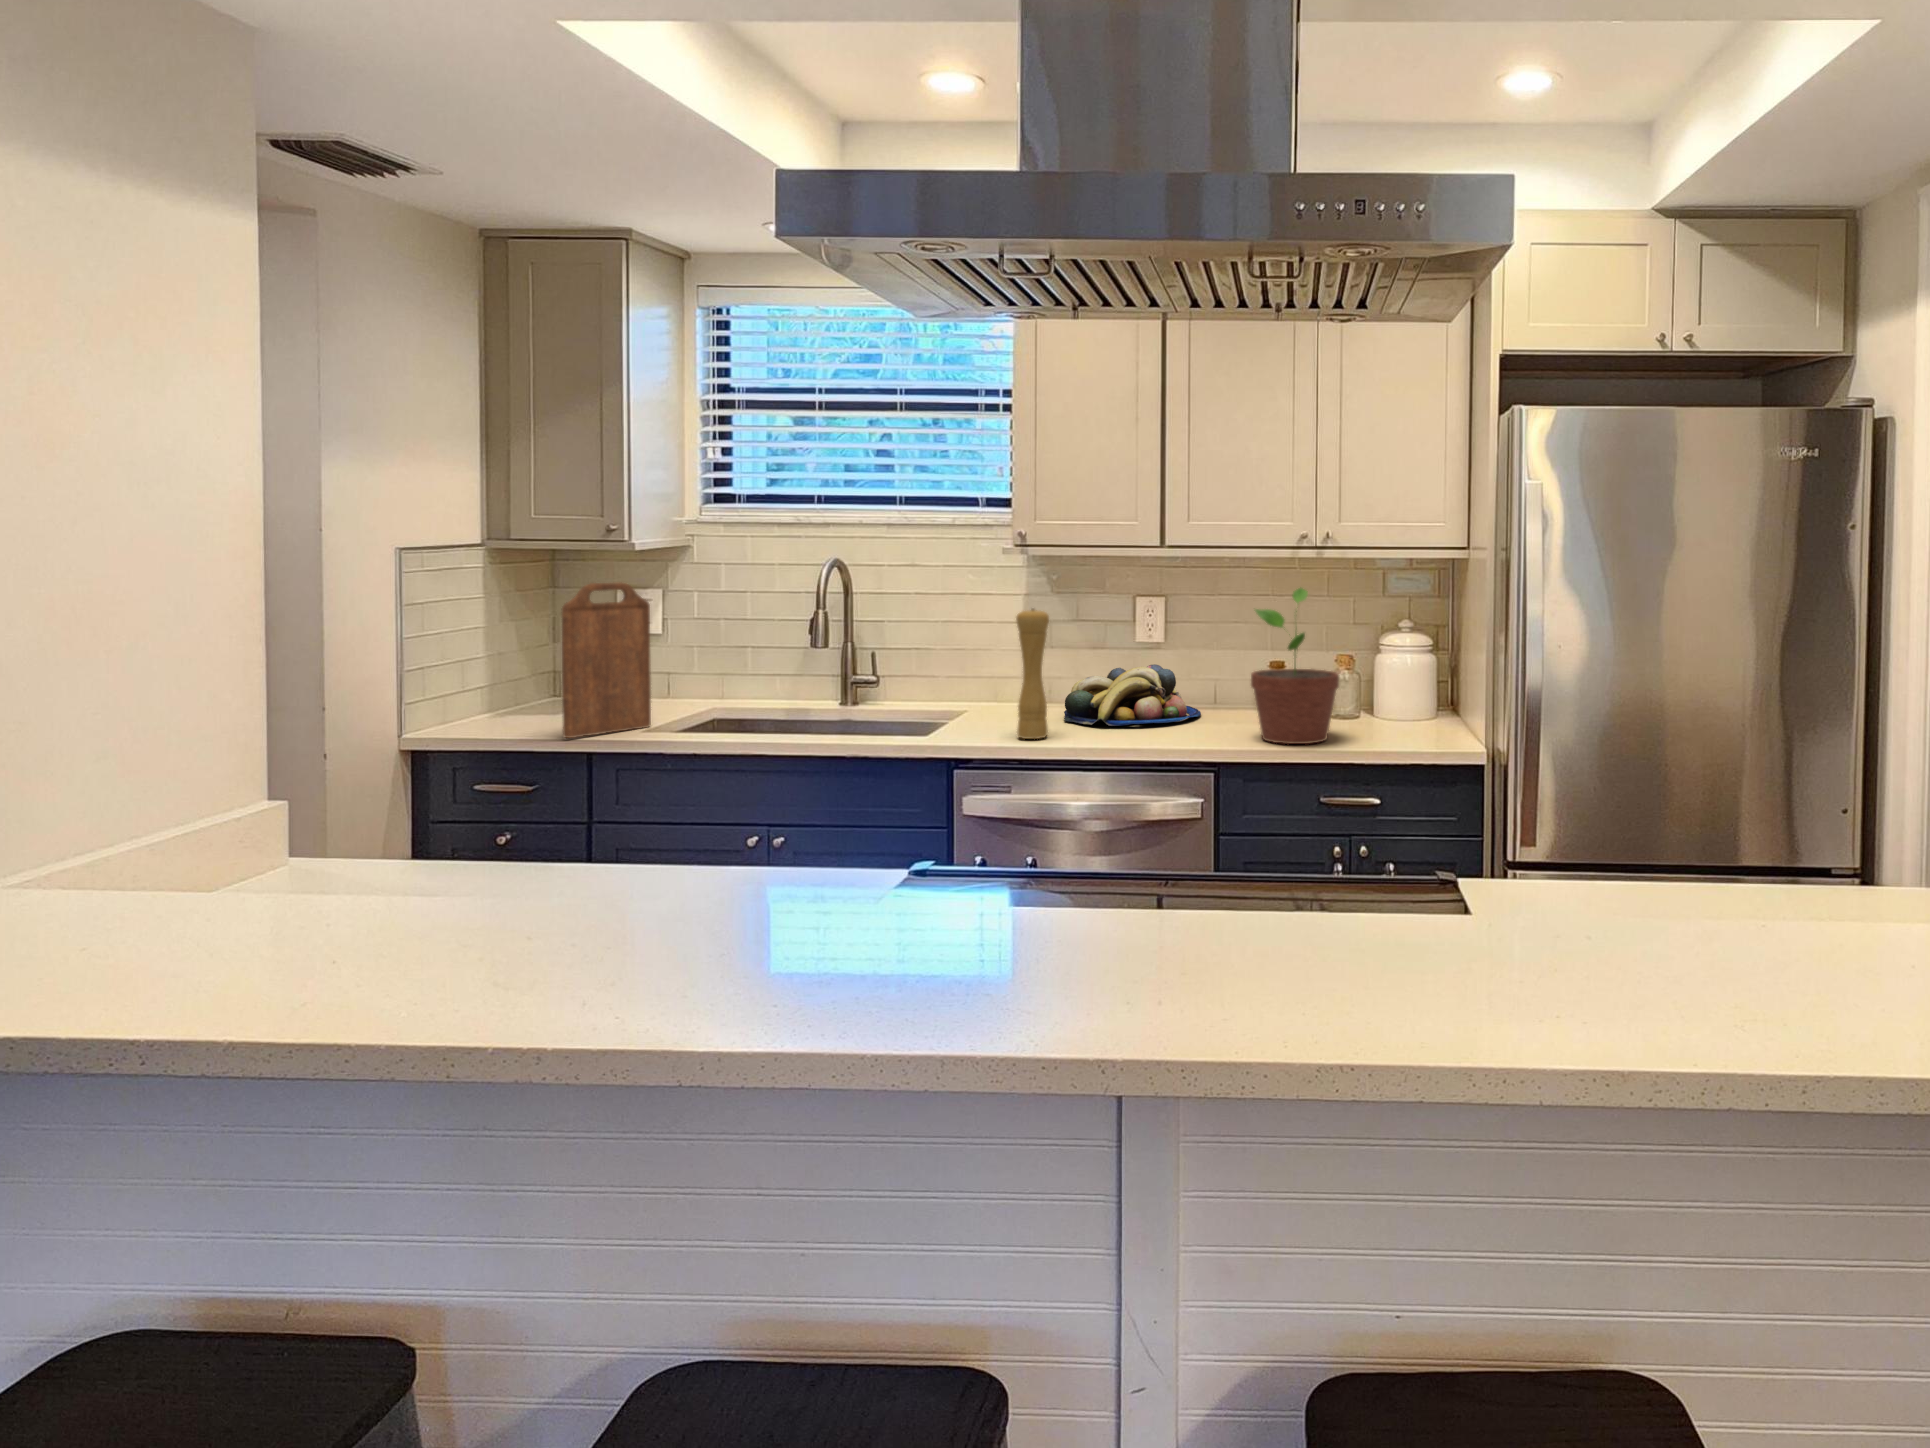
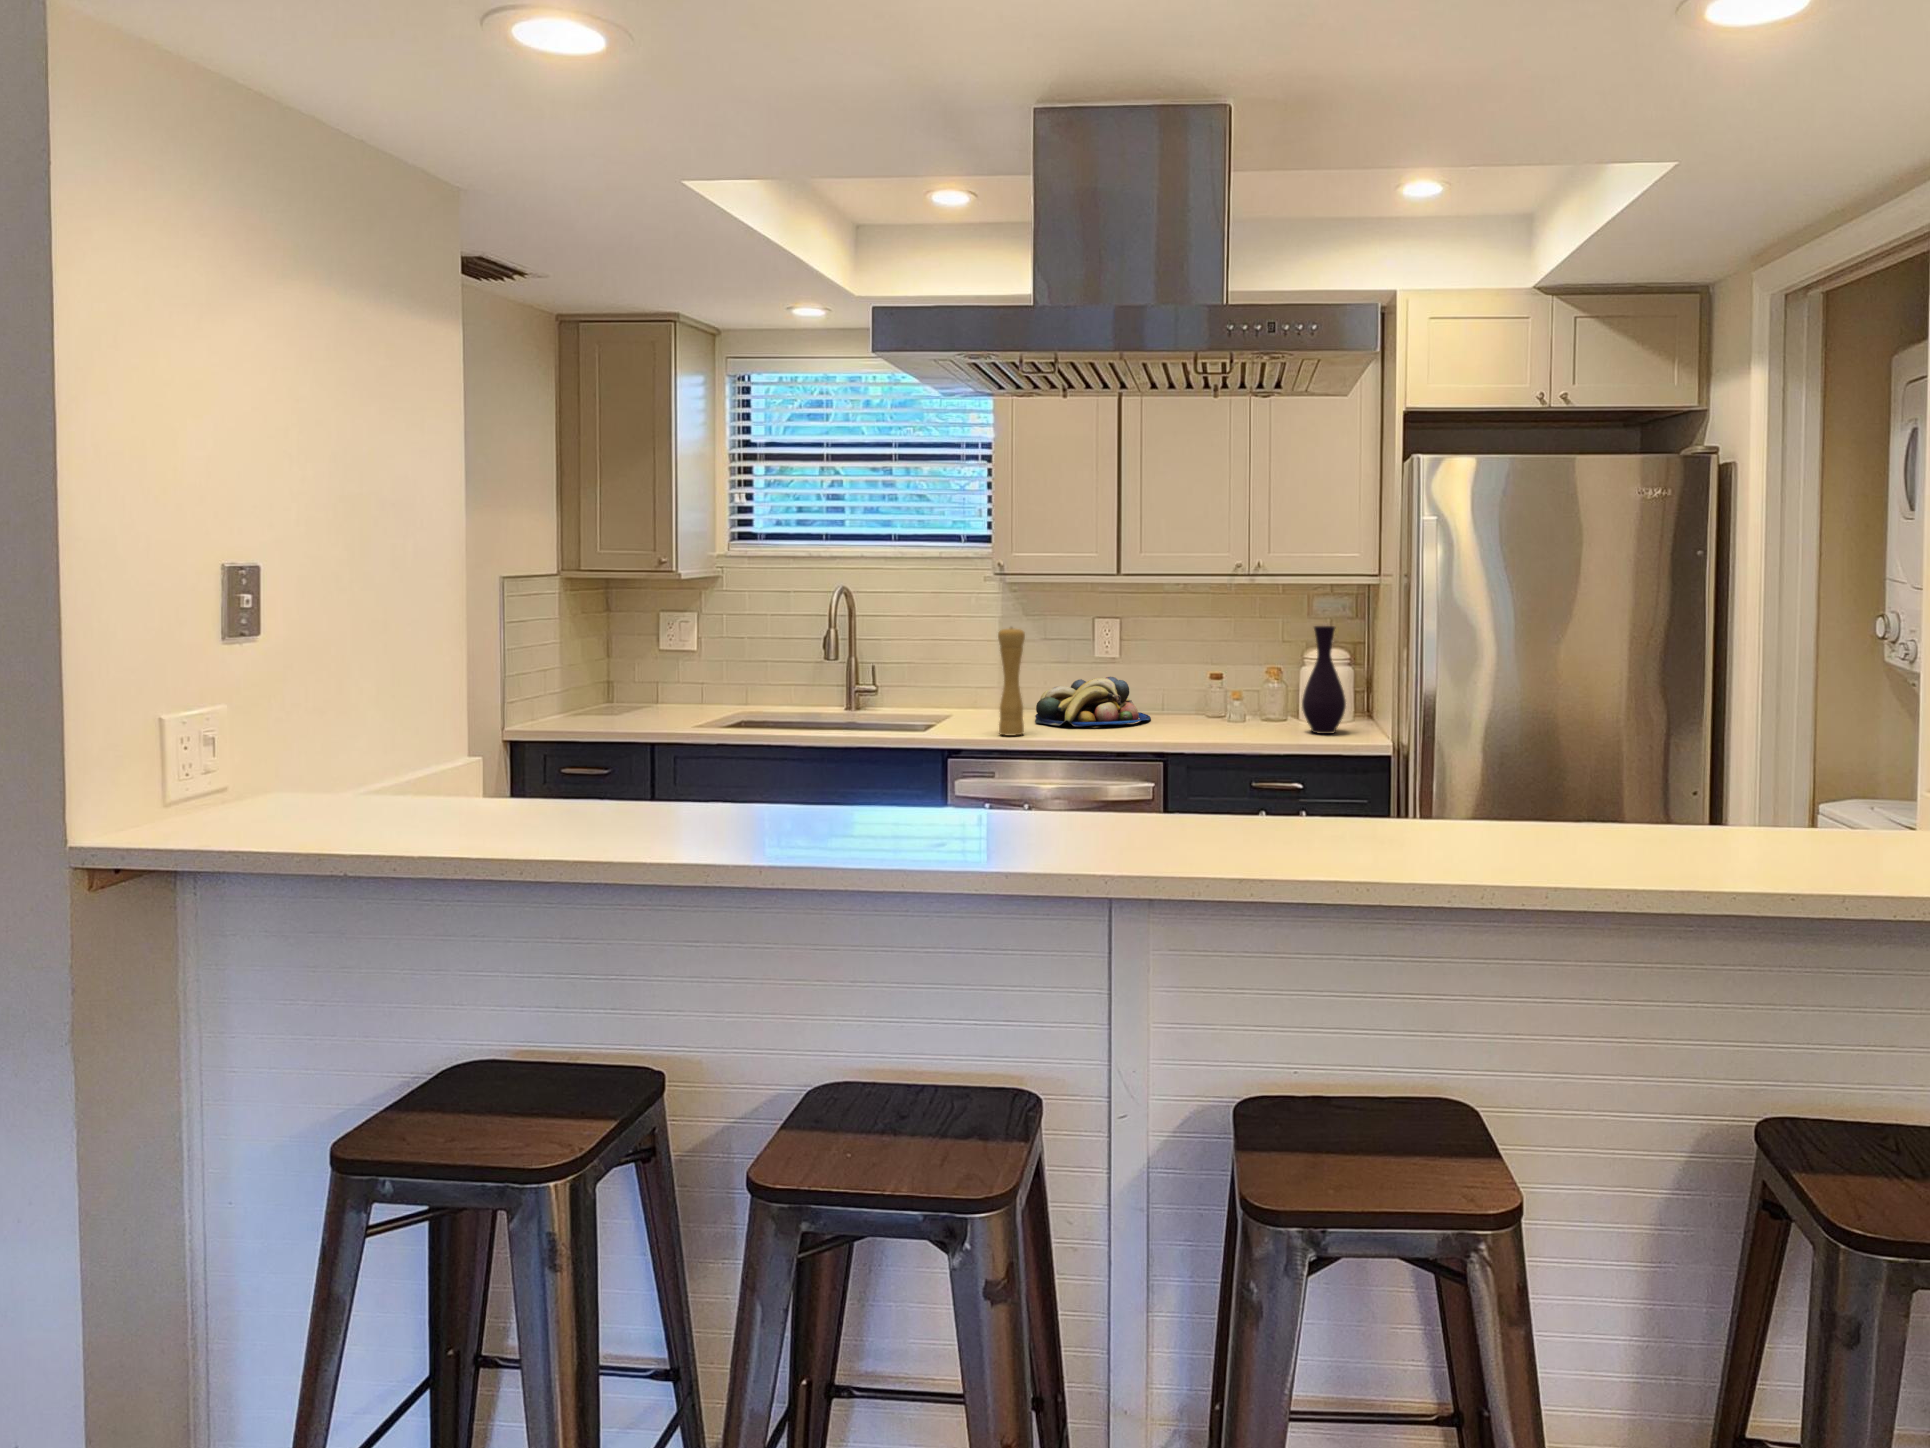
cutting board: present [562,582,651,738] -> none [631,606,698,733]
potted plant: present [1251,588,1339,744] -> none [1194,609,1269,740]
vase: none [1378,607,1429,734] -> present [1302,626,1346,734]

